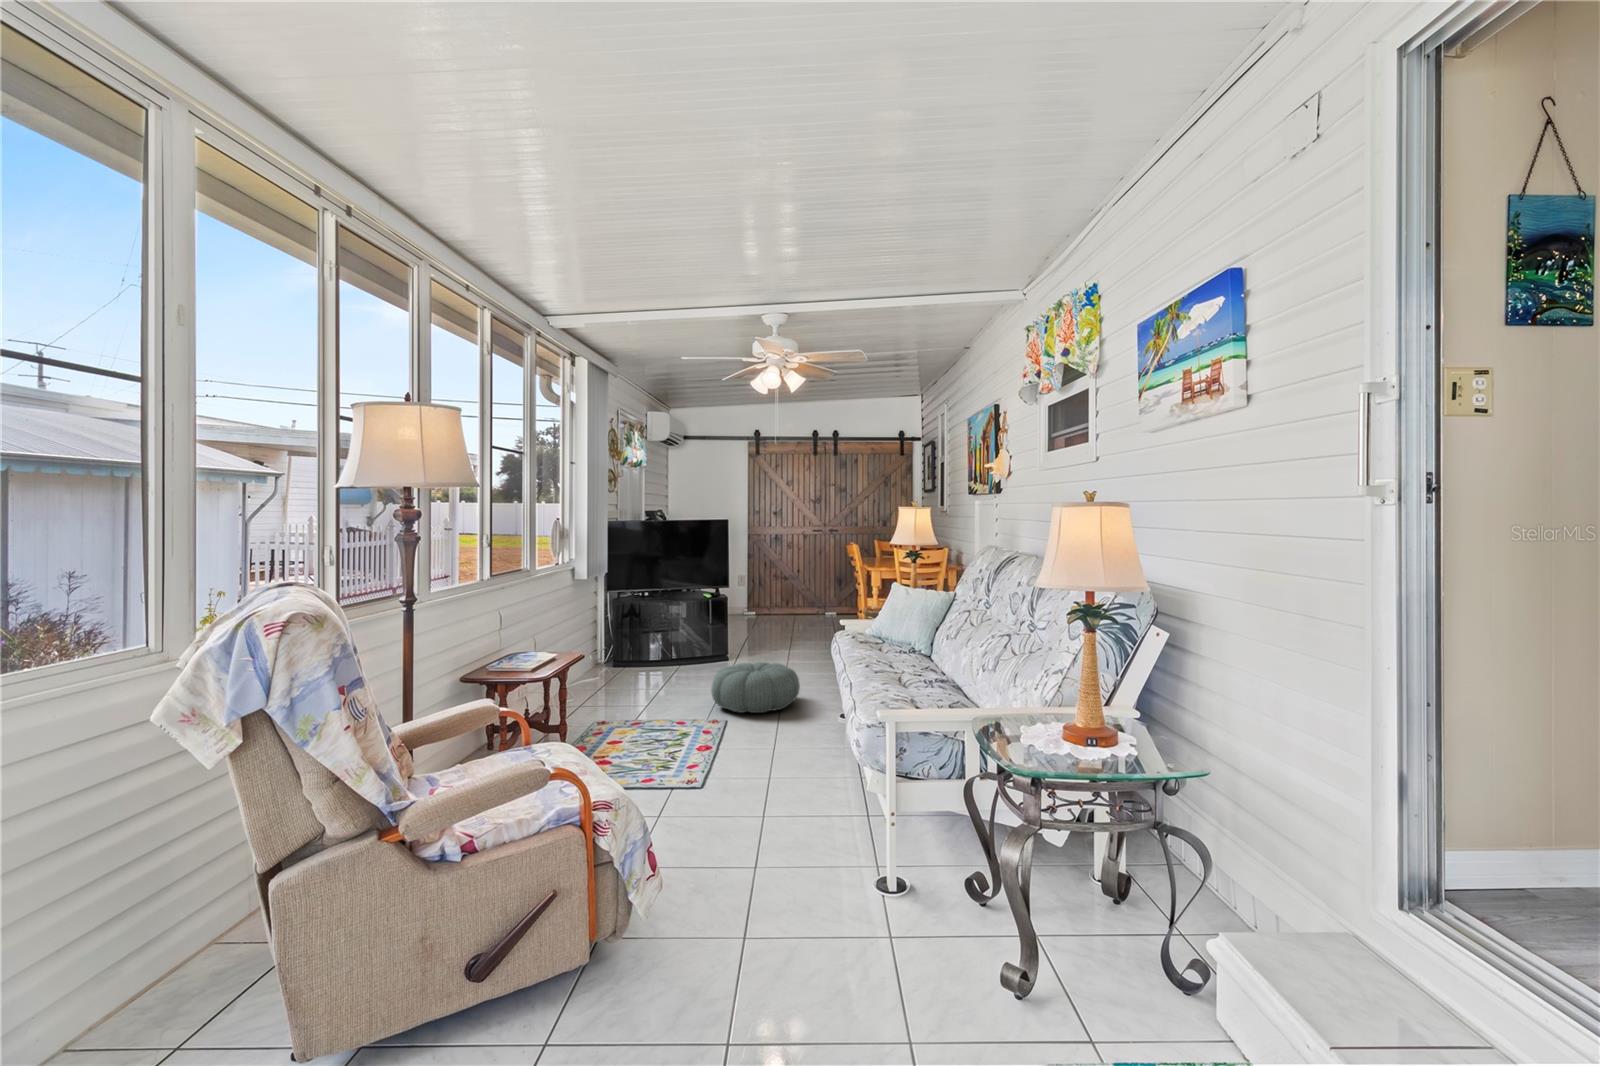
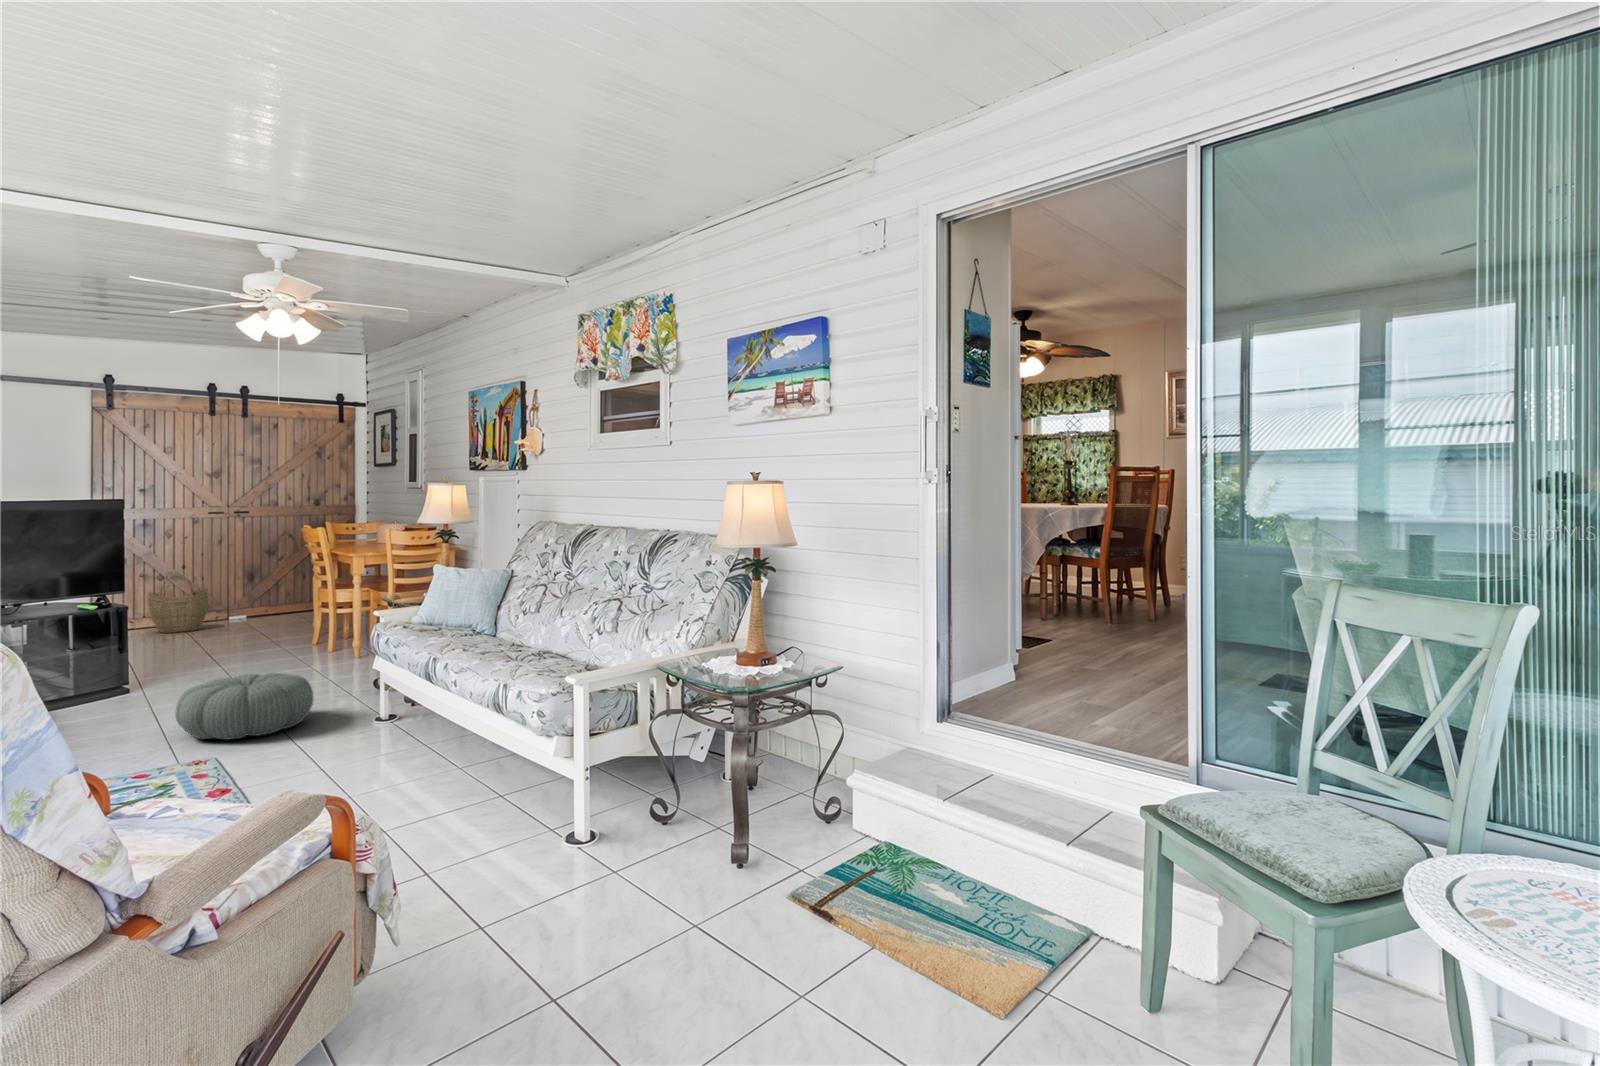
woven basket: none [776,578,812,619] -> present [148,576,209,633]

